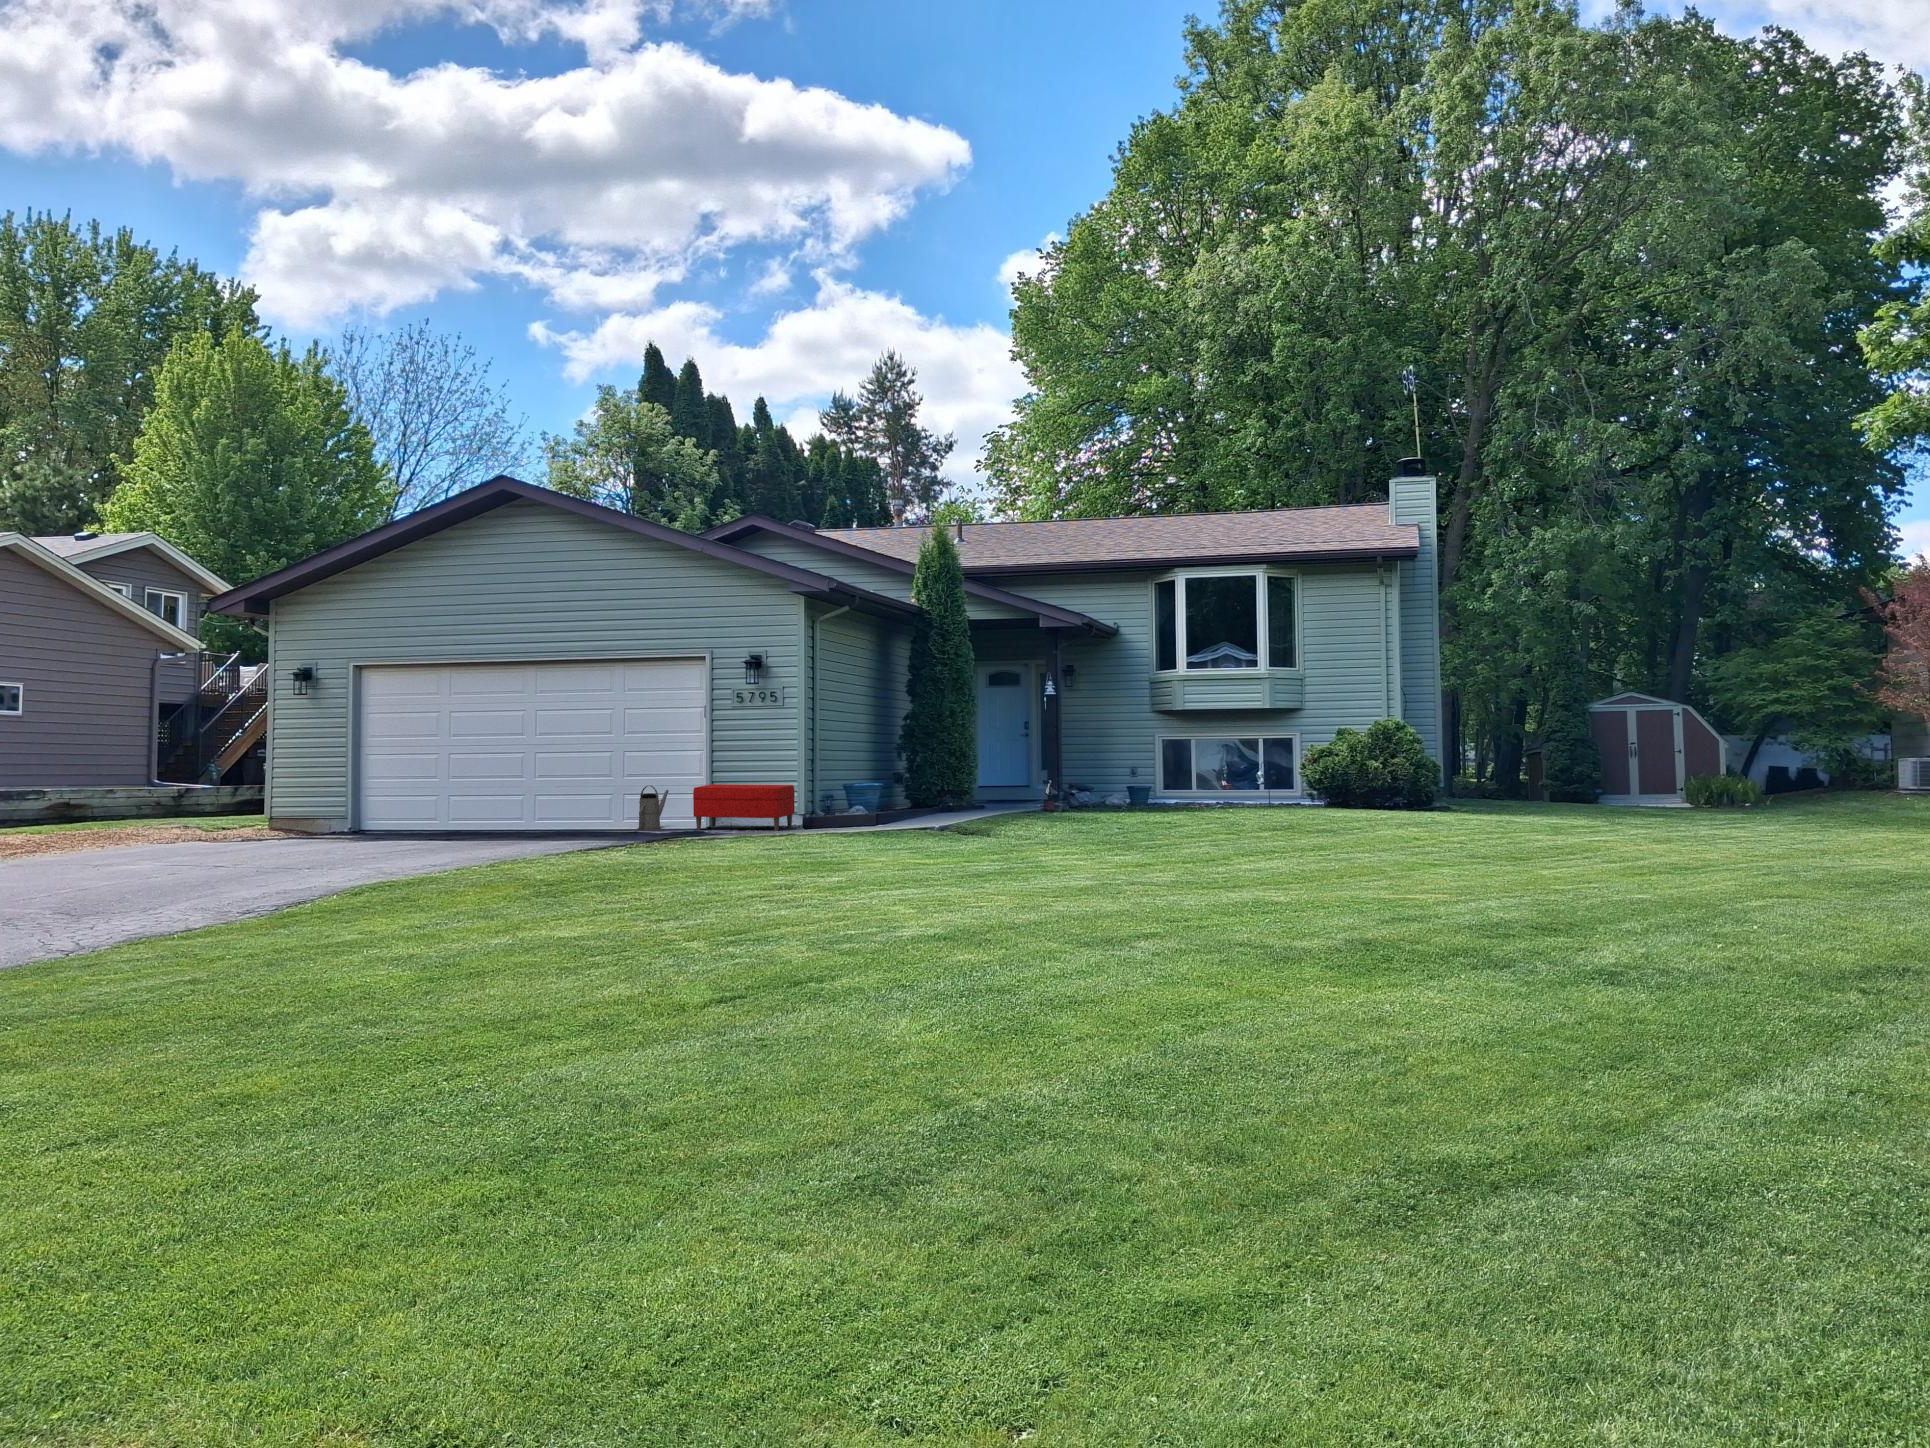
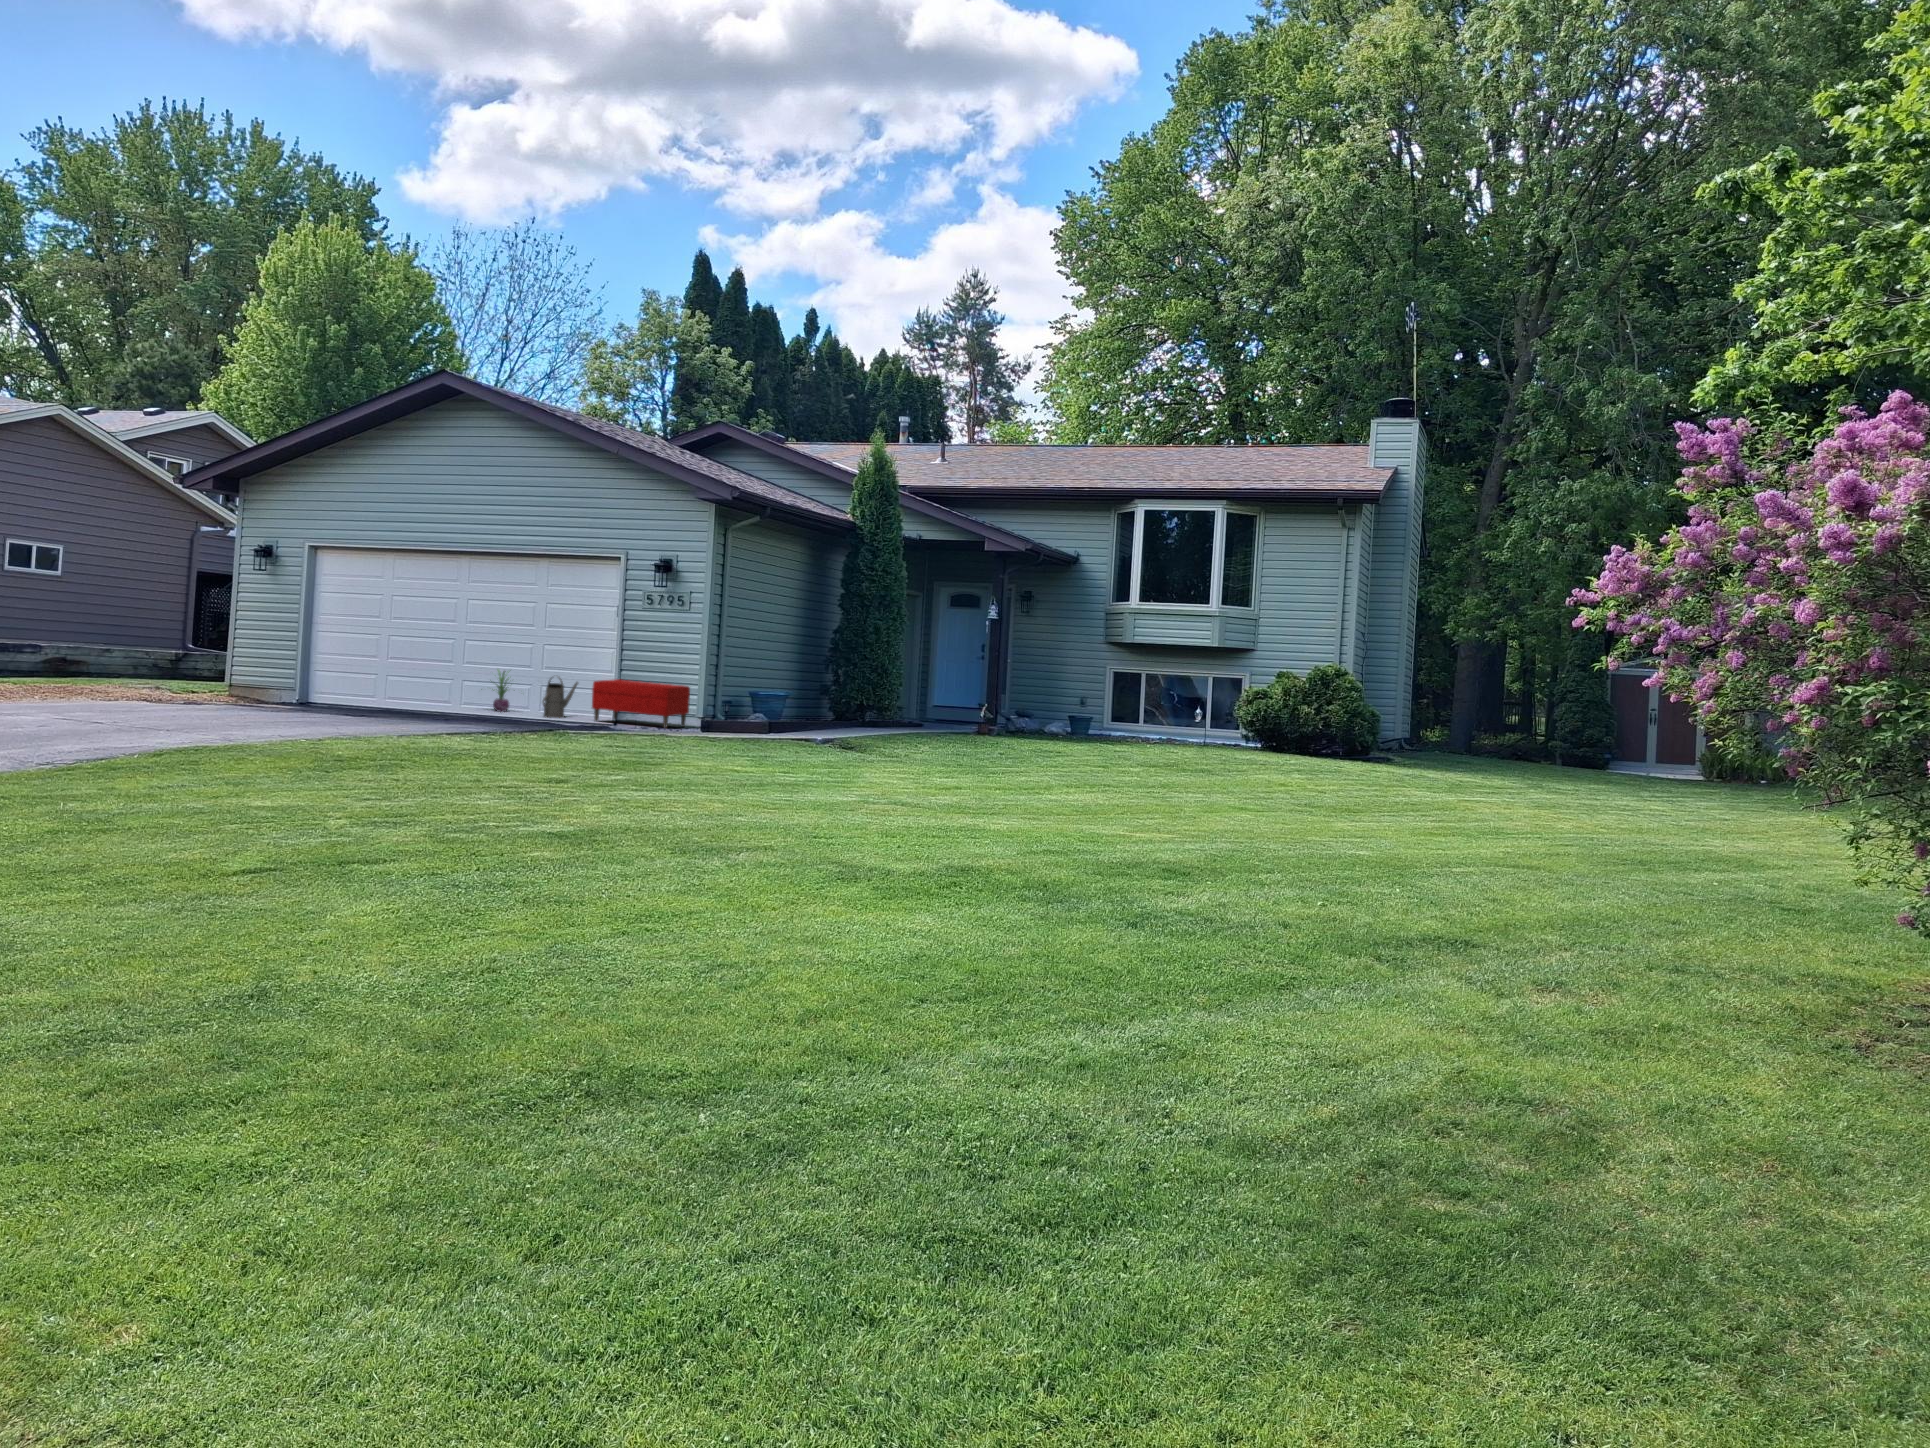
decorative plant: none [562,783,612,828] -> present [491,670,509,712]

